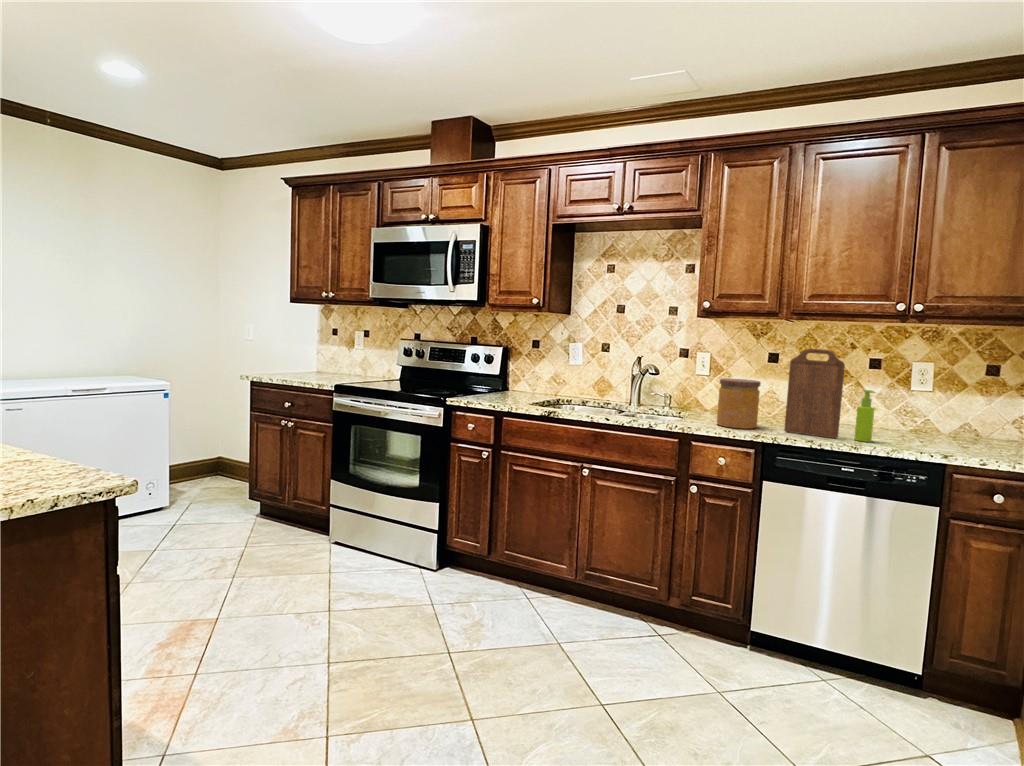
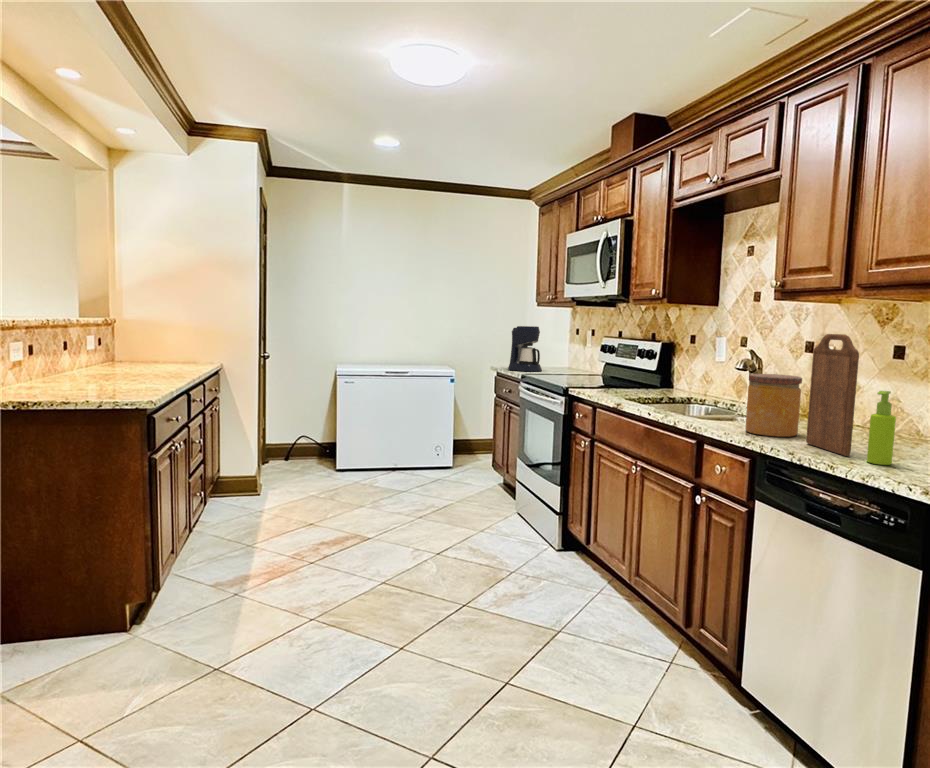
coffee maker: none [264,325,305,378] -> present [508,326,542,372]

